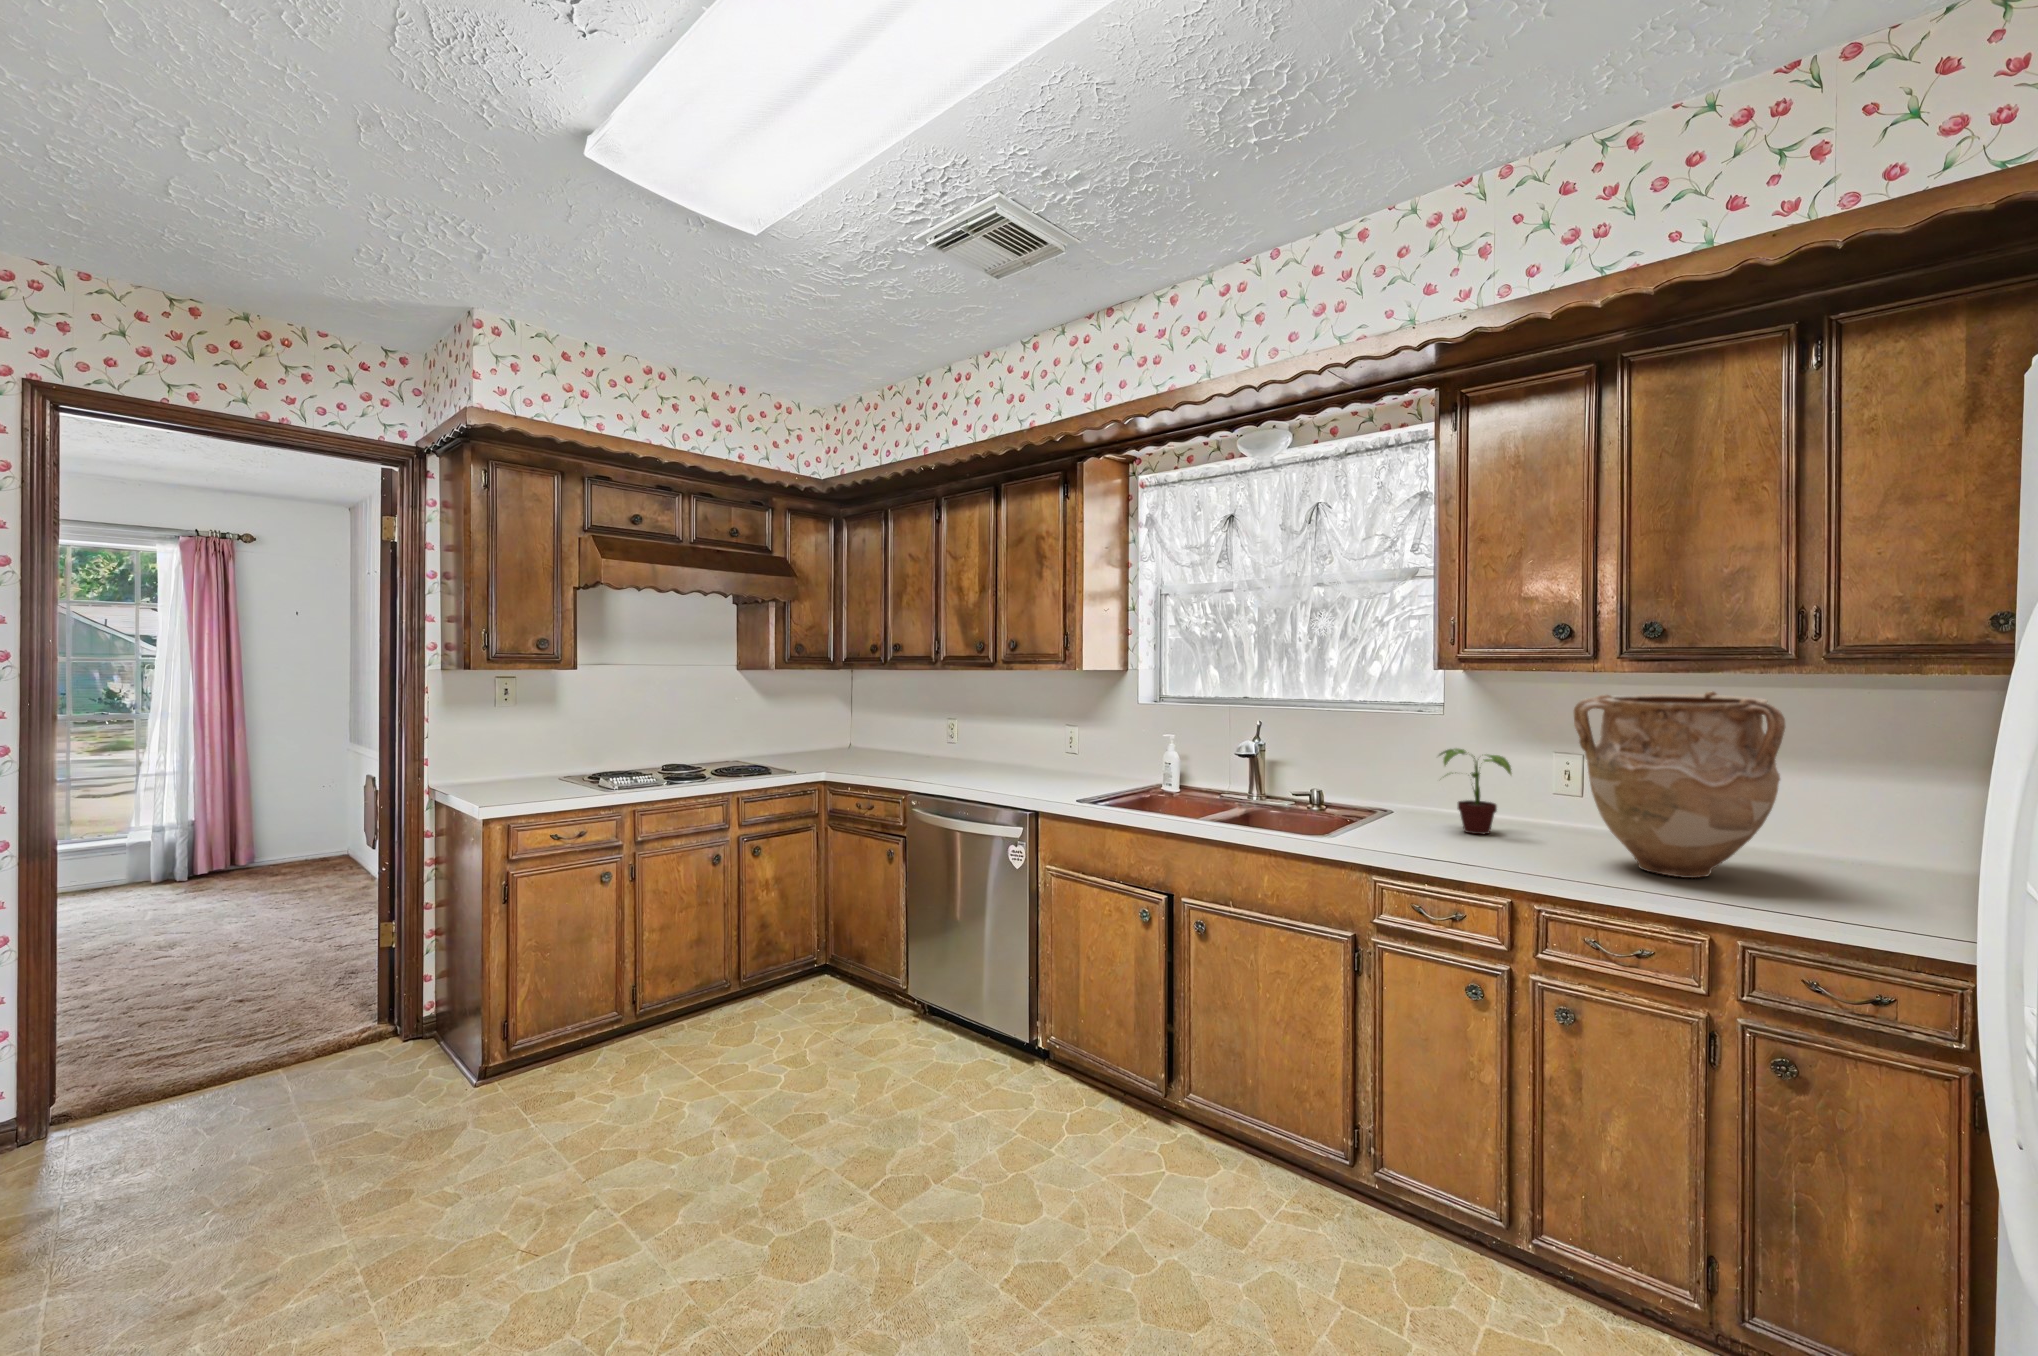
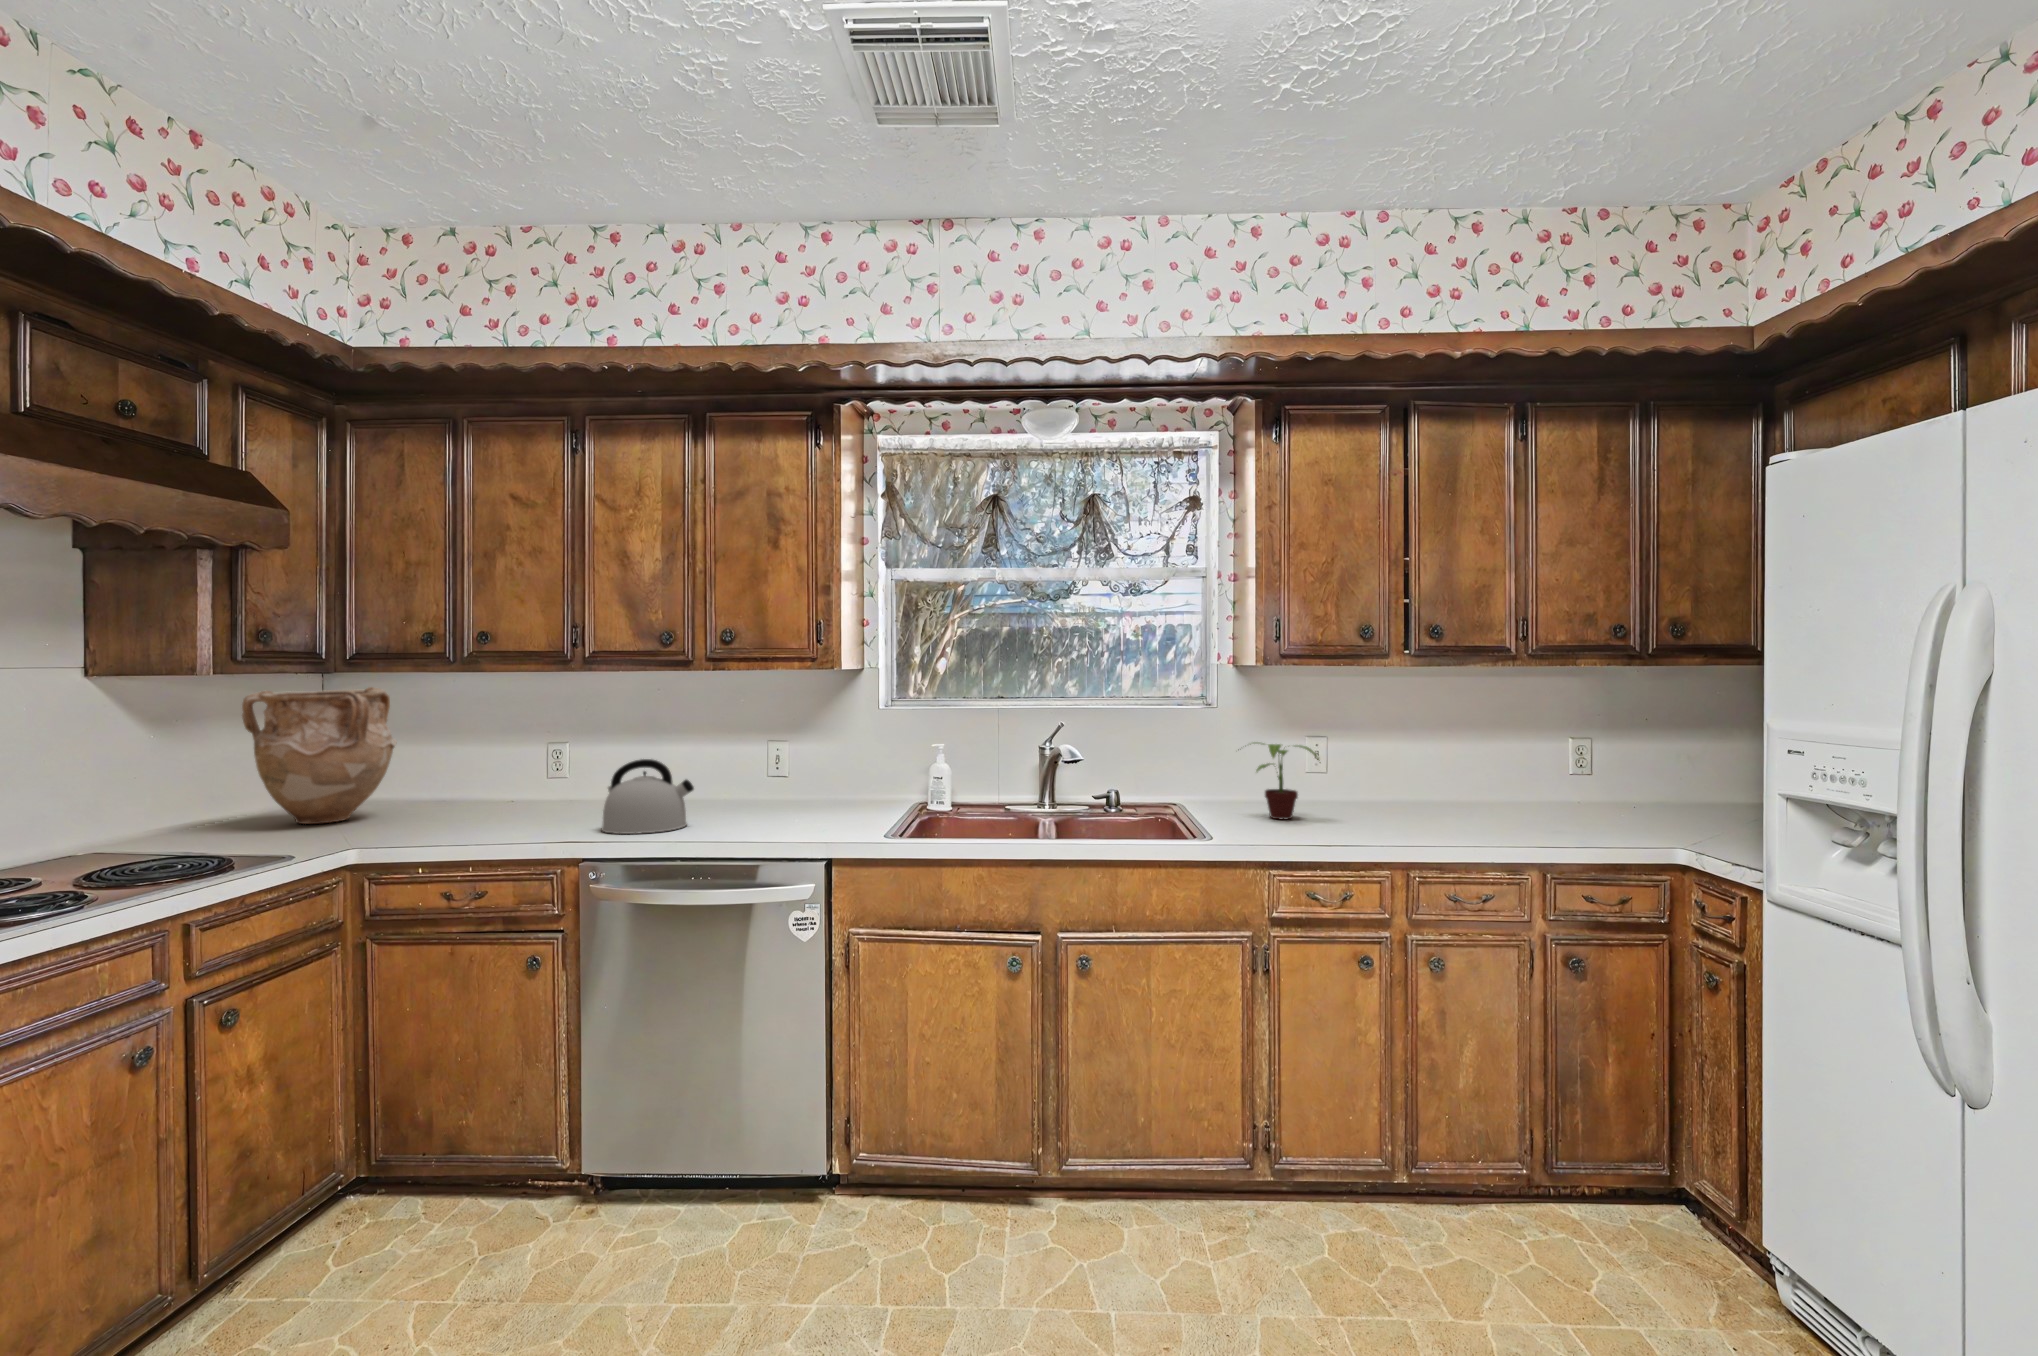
vase: present [1574,692,1785,878] -> present [242,687,397,824]
kettle: none [948,730,1004,781] -> present [602,759,694,834]

